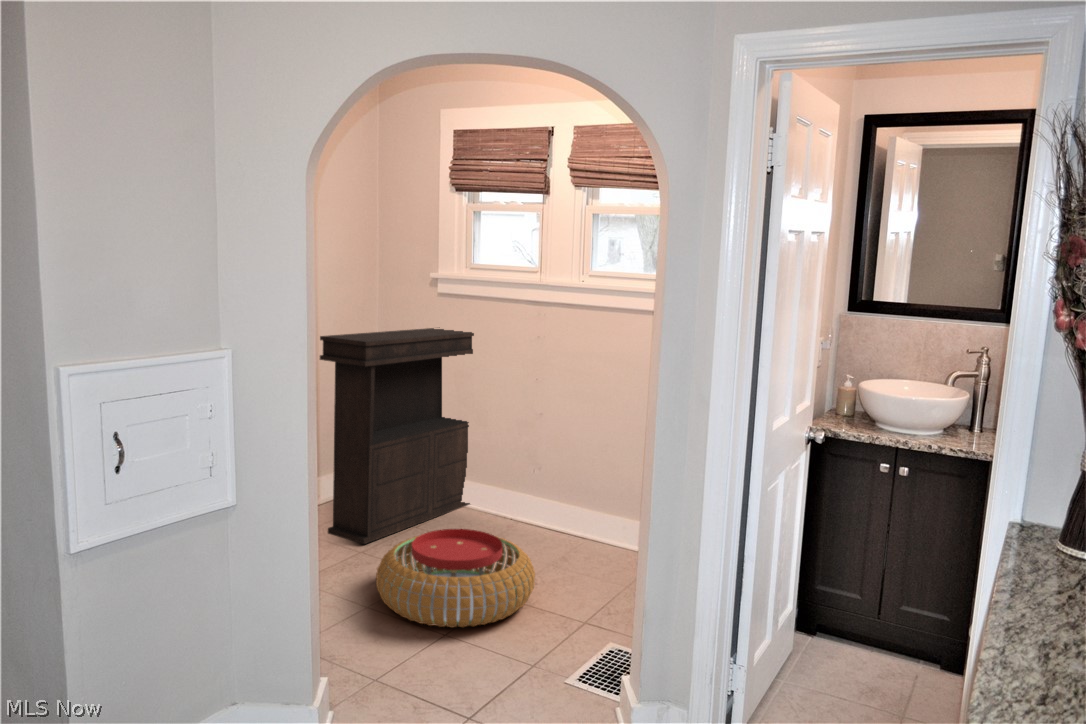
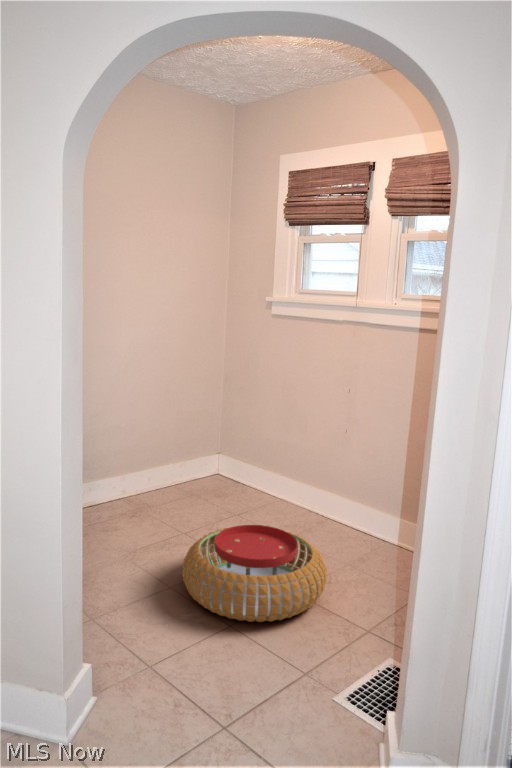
console table: present [320,328,474,545] -> none [163,344,323,528]

